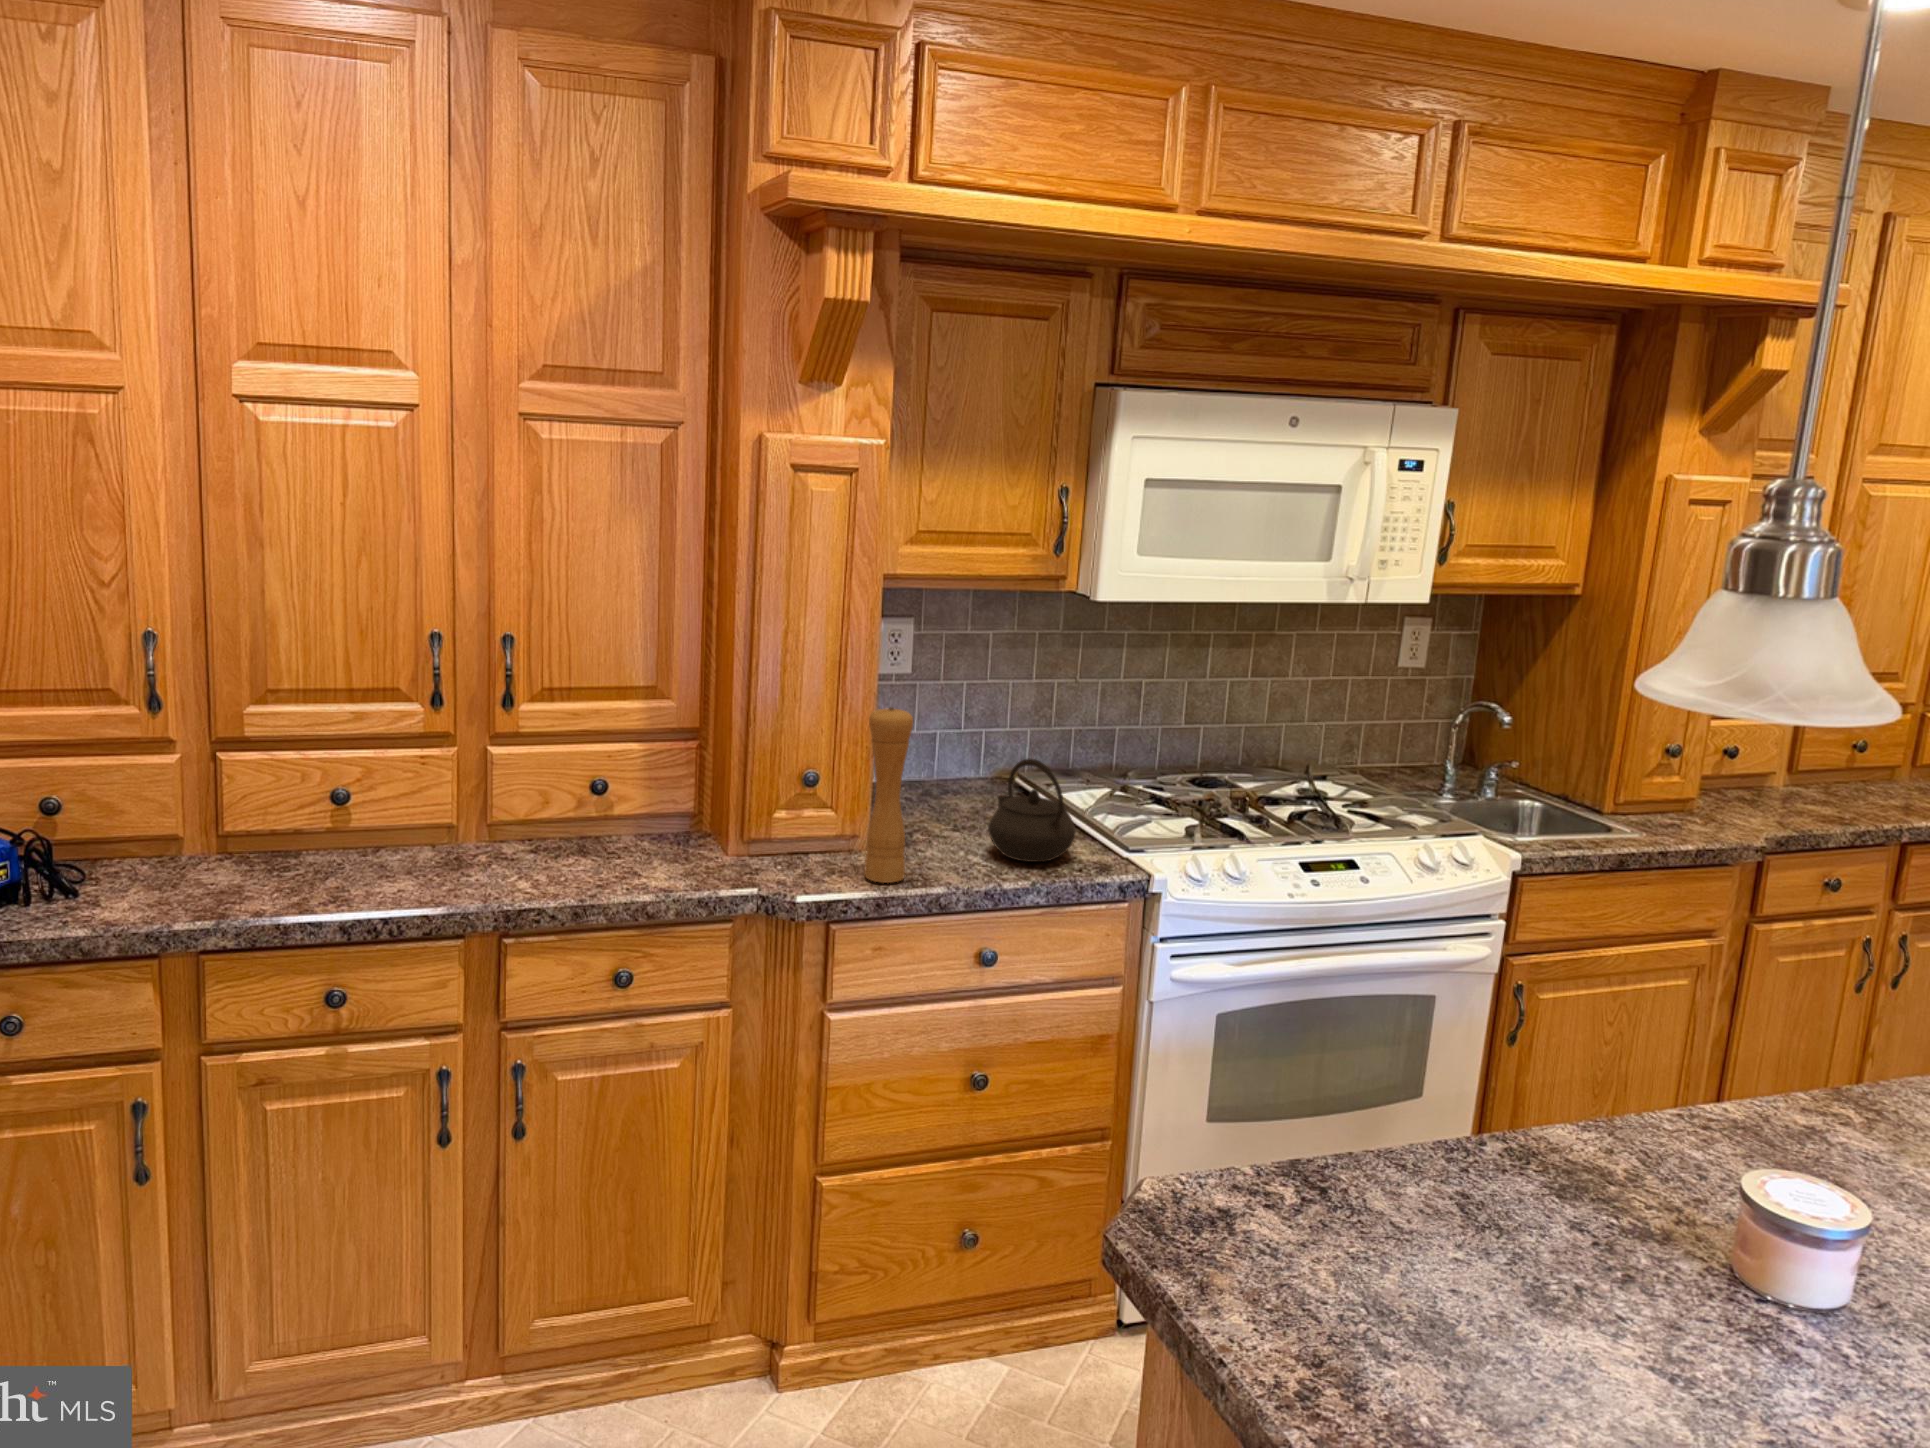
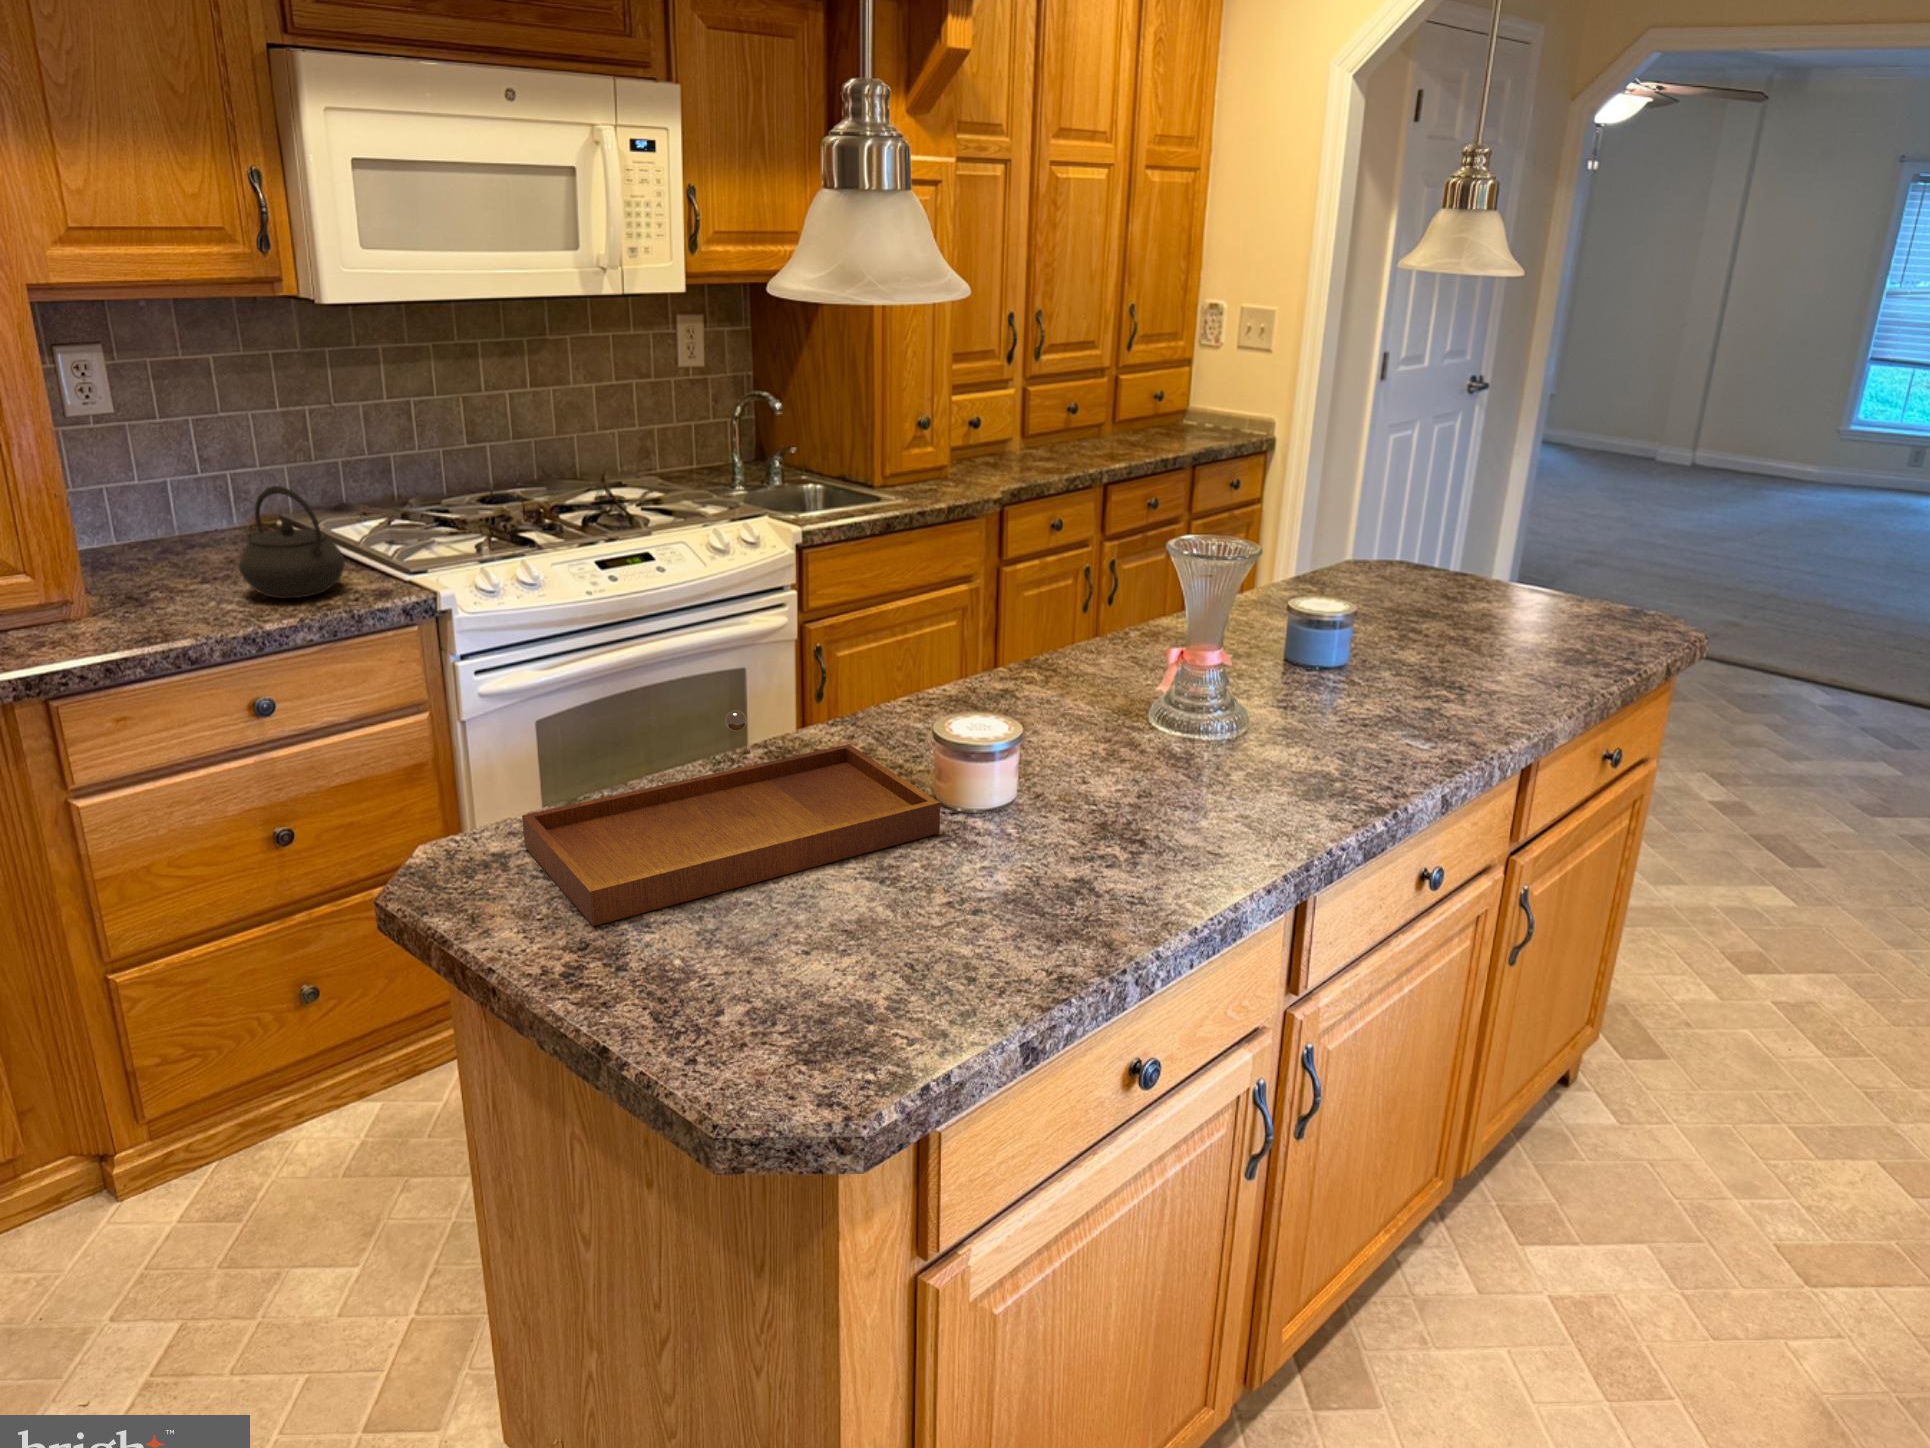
pepper mill: present [864,707,913,883] -> none [43,439,139,643]
tray: none [1250,1116,1751,1337] -> present [522,710,940,926]

